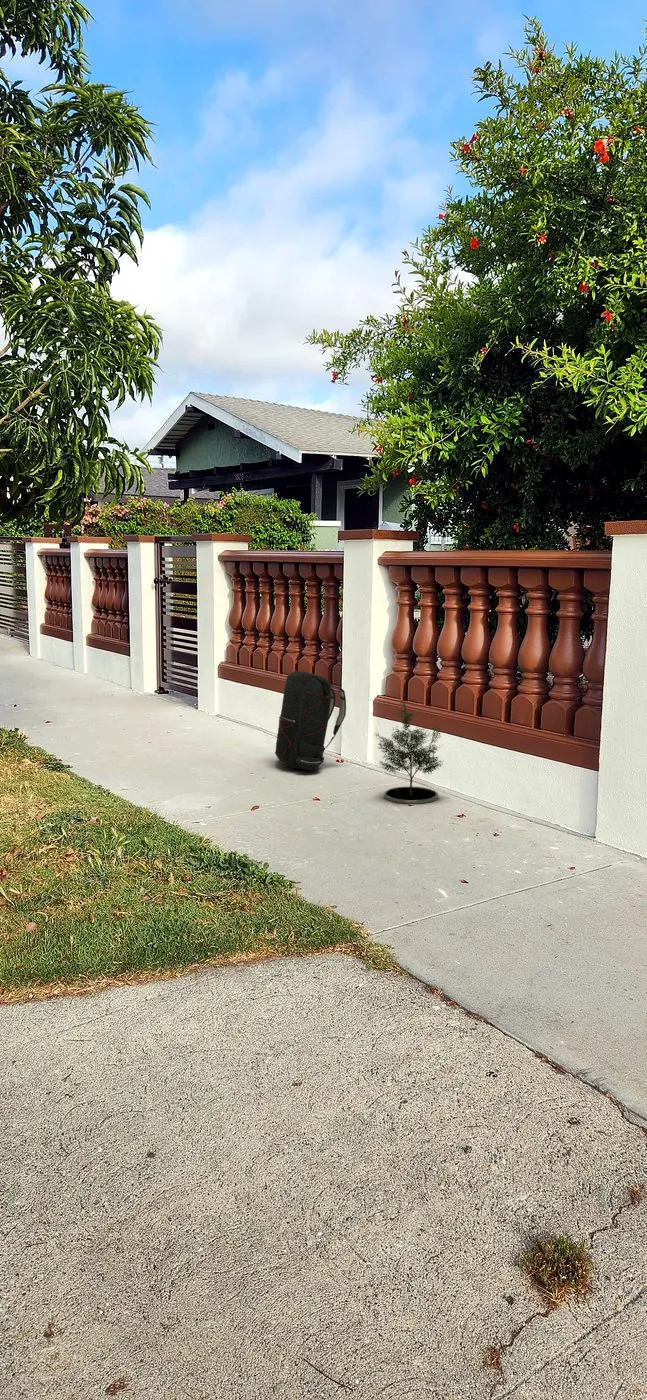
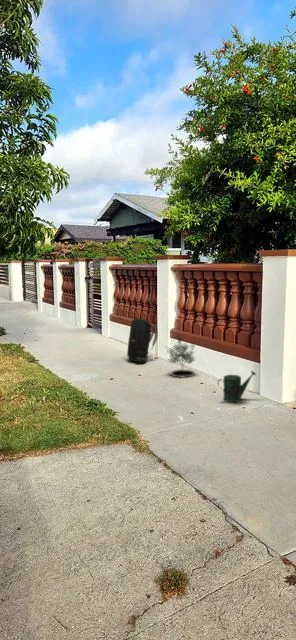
watering can: none [511,789,594,859] -> present [218,371,256,402]

